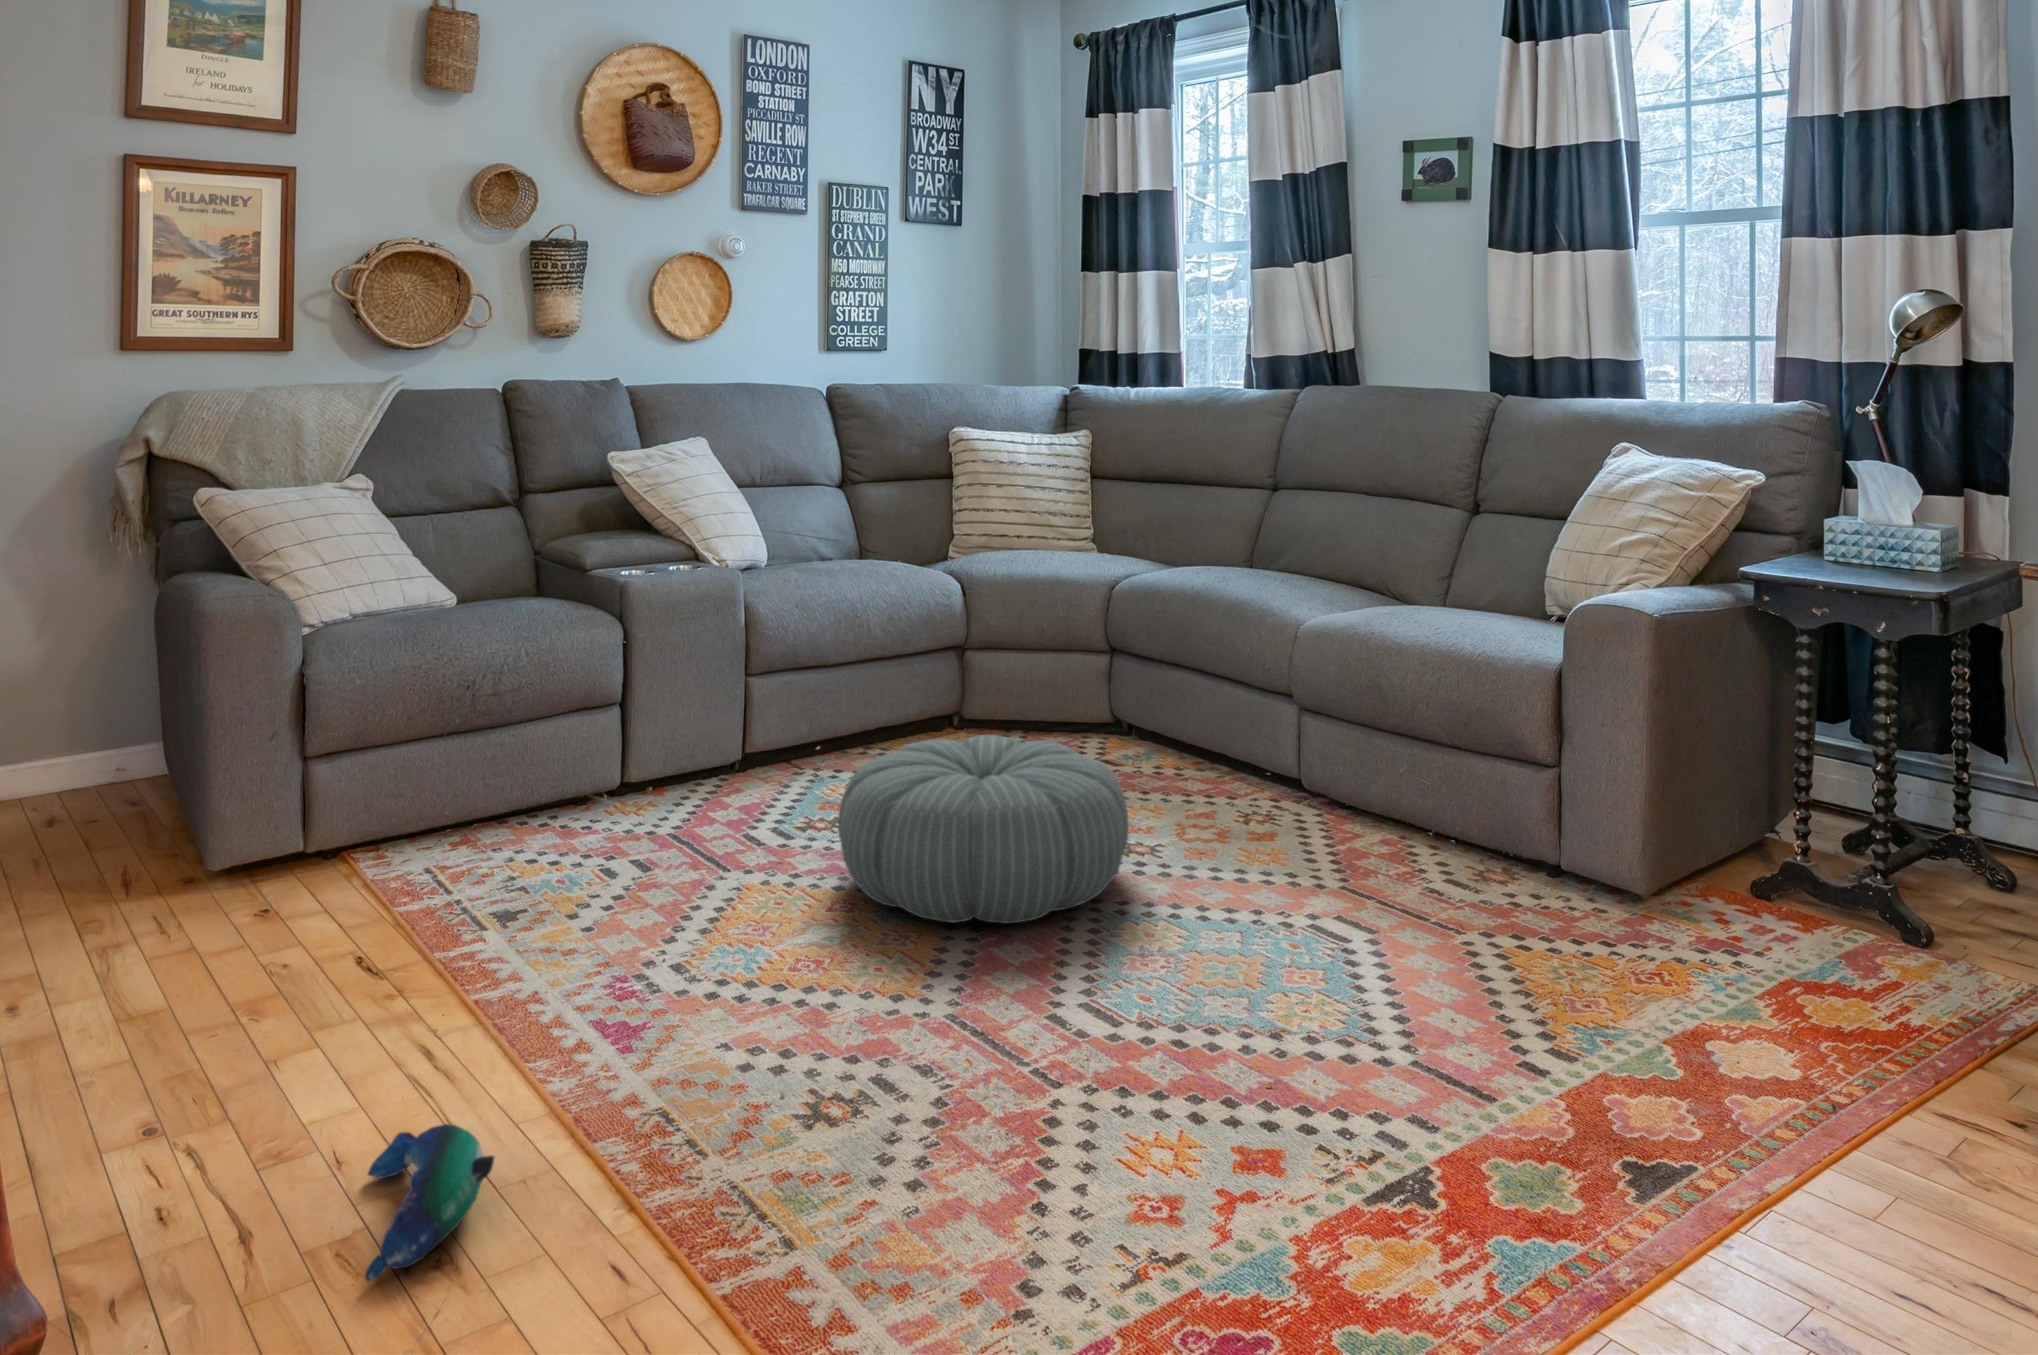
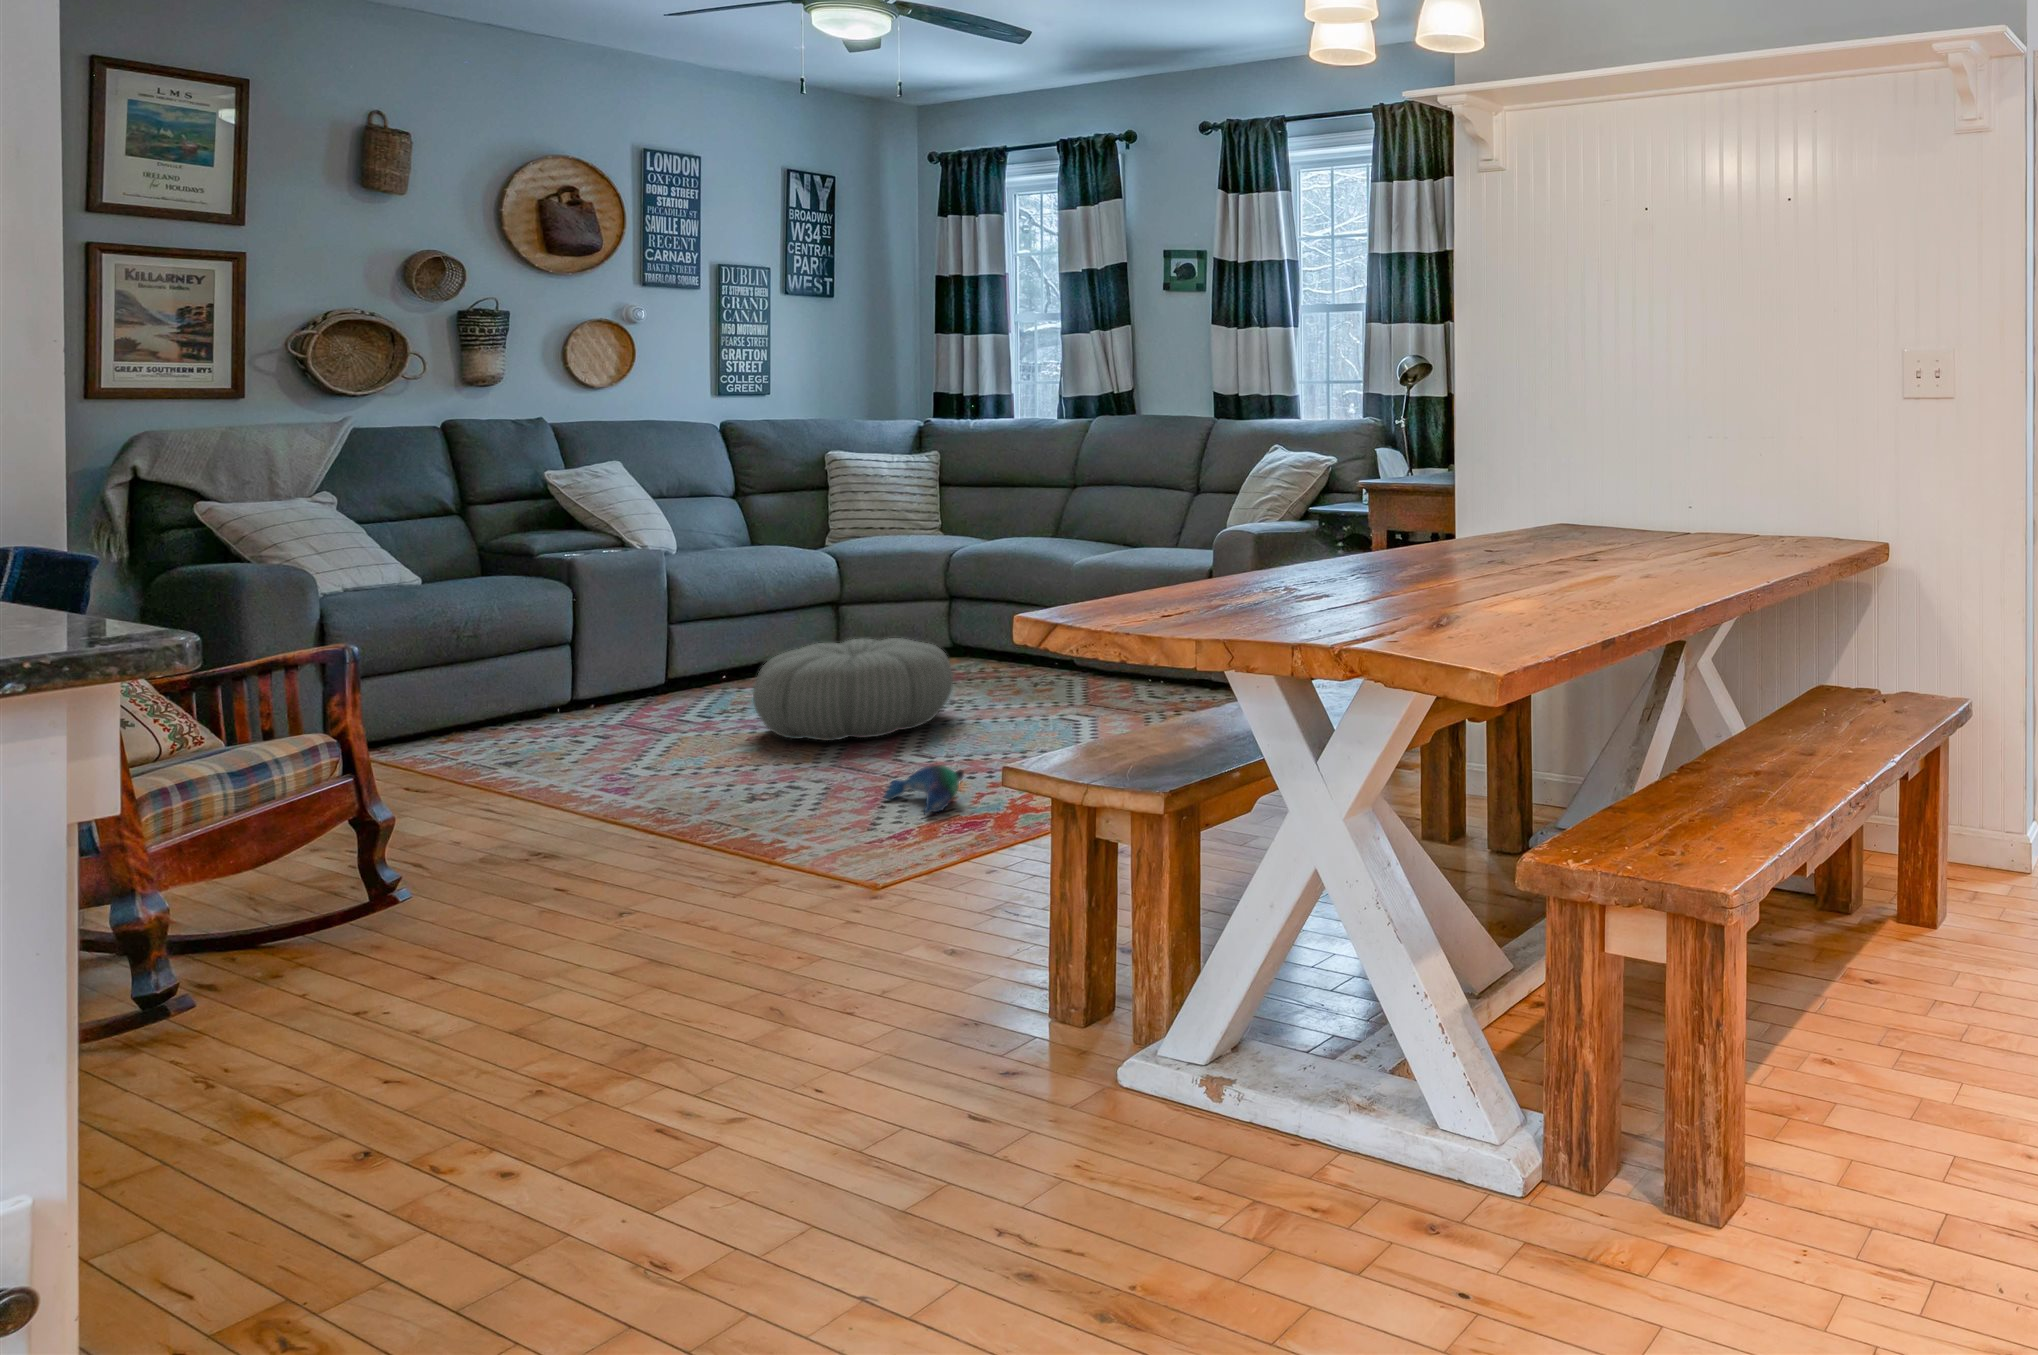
plush toy: present [365,1124,495,1282] -> present [885,765,964,815]

